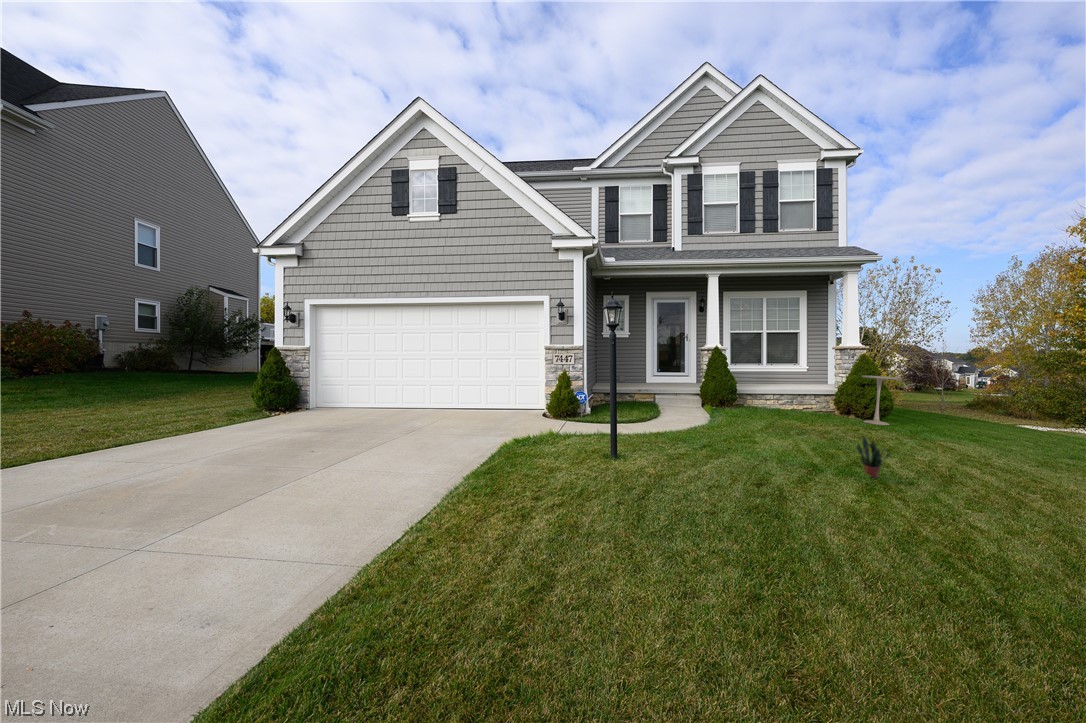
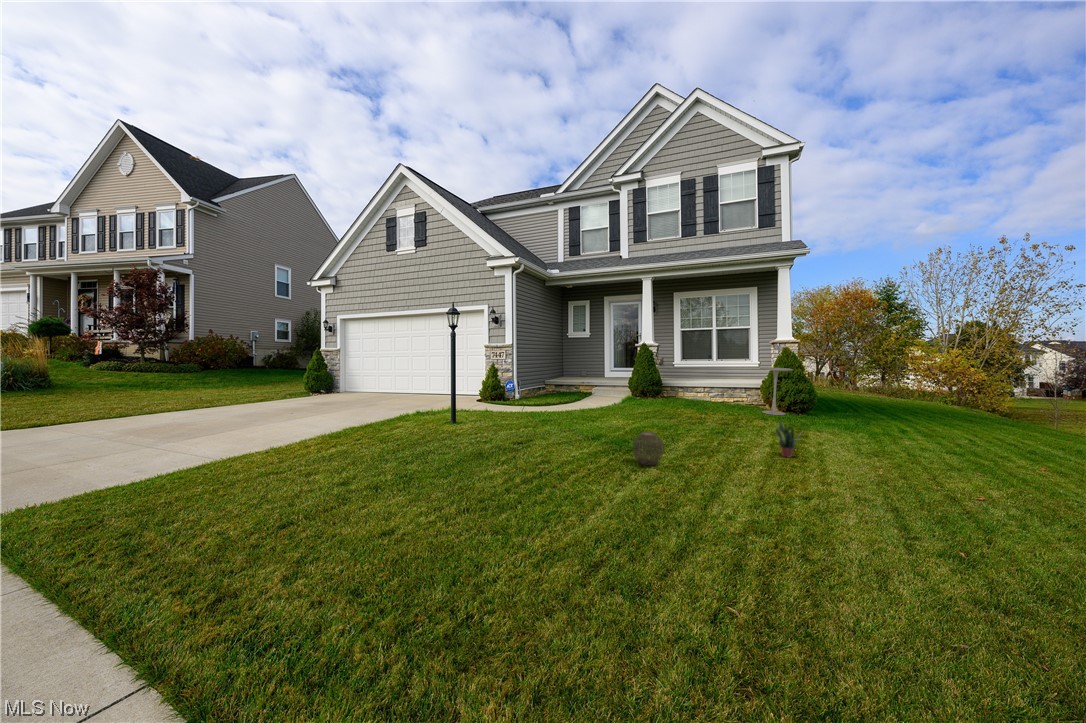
potted plant: present [857,436,890,478] -> present [776,422,801,458]
woven basket: none [962,458,1011,499] -> present [633,432,663,465]

